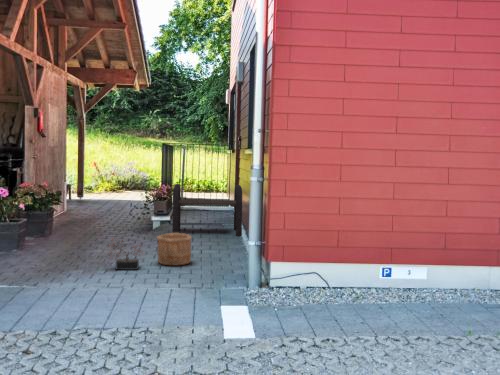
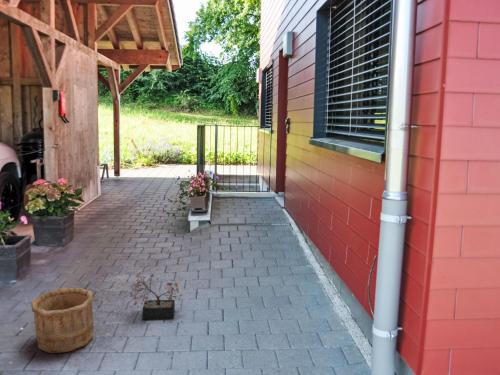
bench: present [172,184,242,236] -> none [212,175,291,236]
wooden bucket: present [157,233,192,266] -> present [31,288,93,353]

